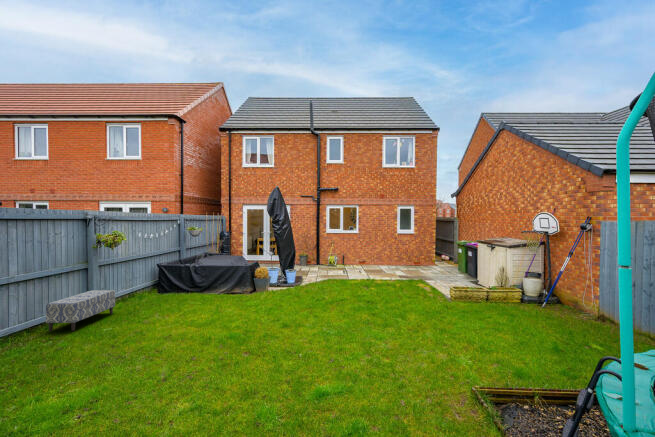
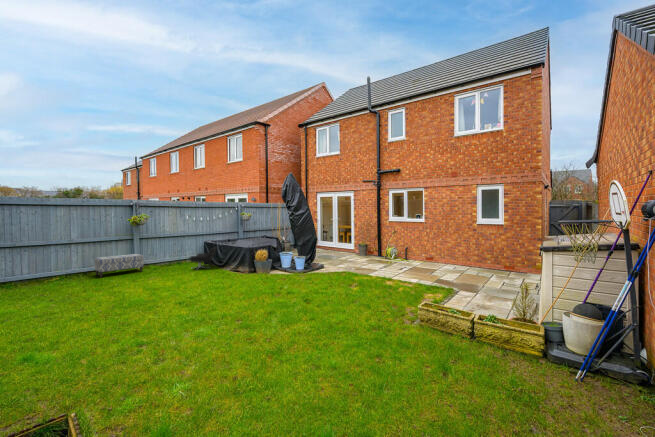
lounge chair: none [168,269,204,300] -> present [190,247,217,268]

